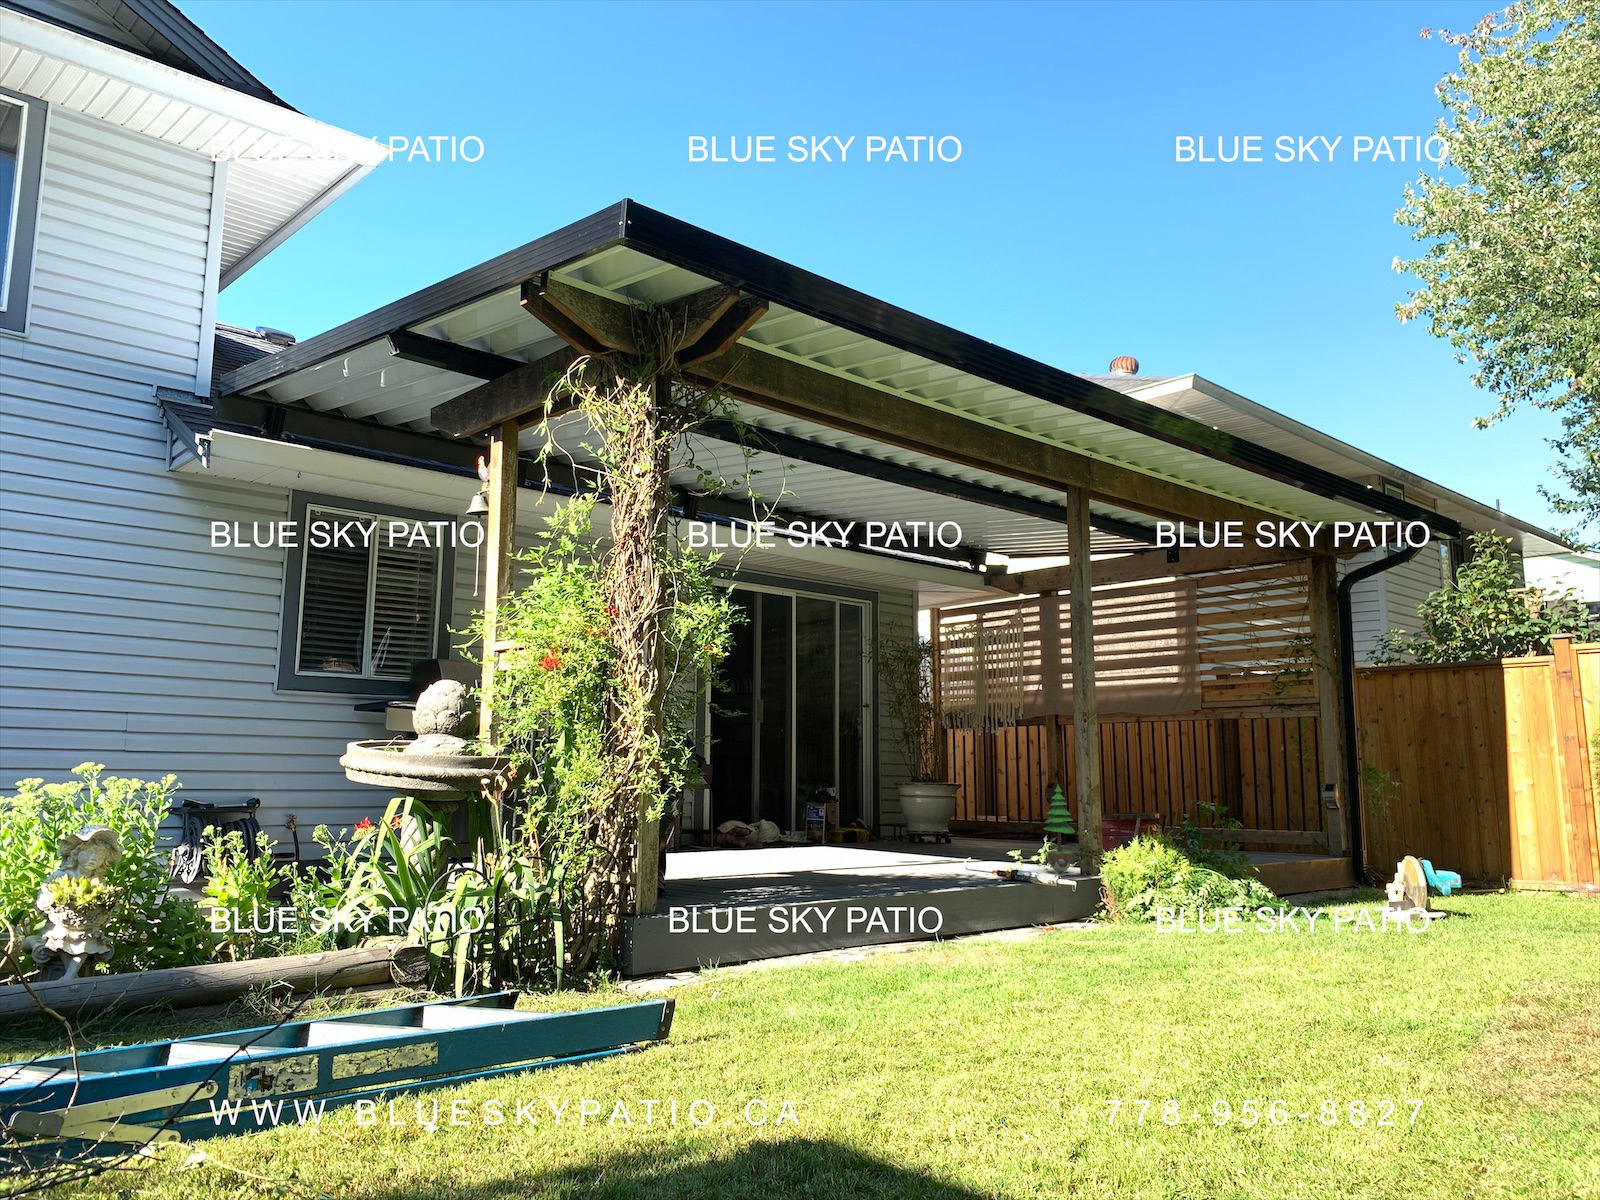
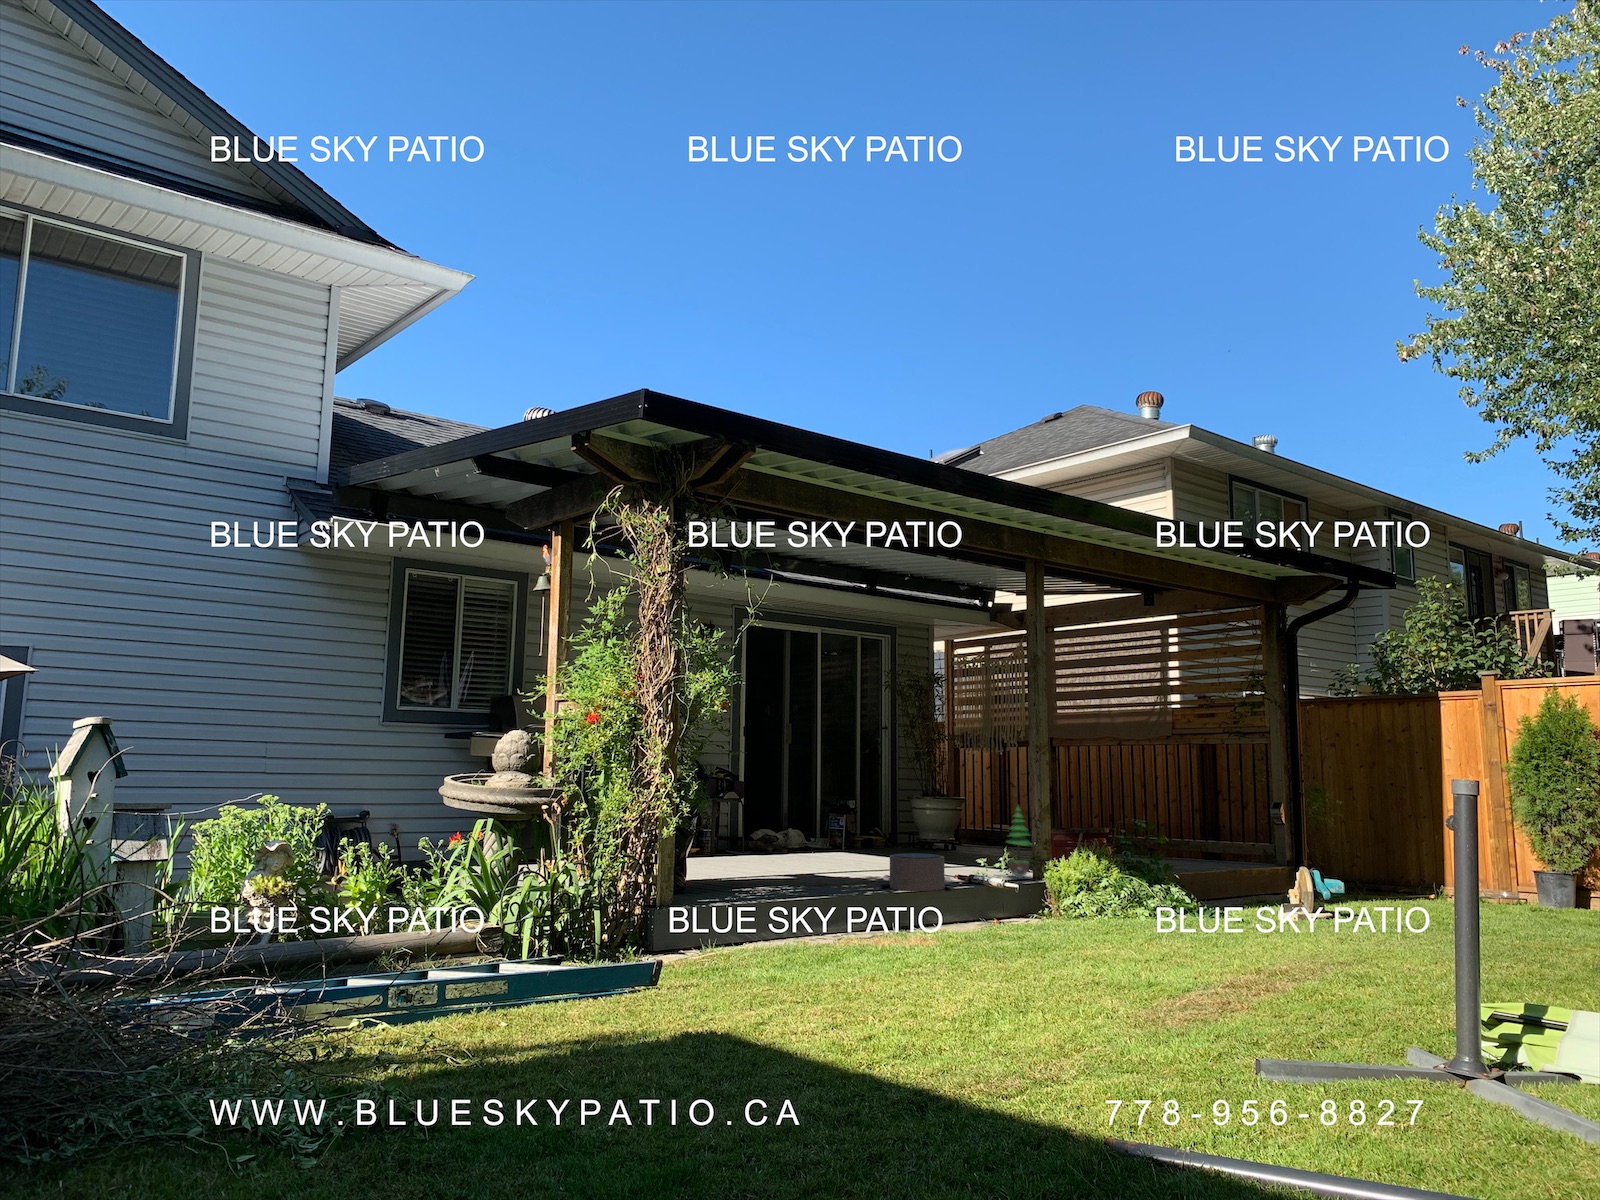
pouf: none [904,844,990,889] -> present [883,853,952,891]

